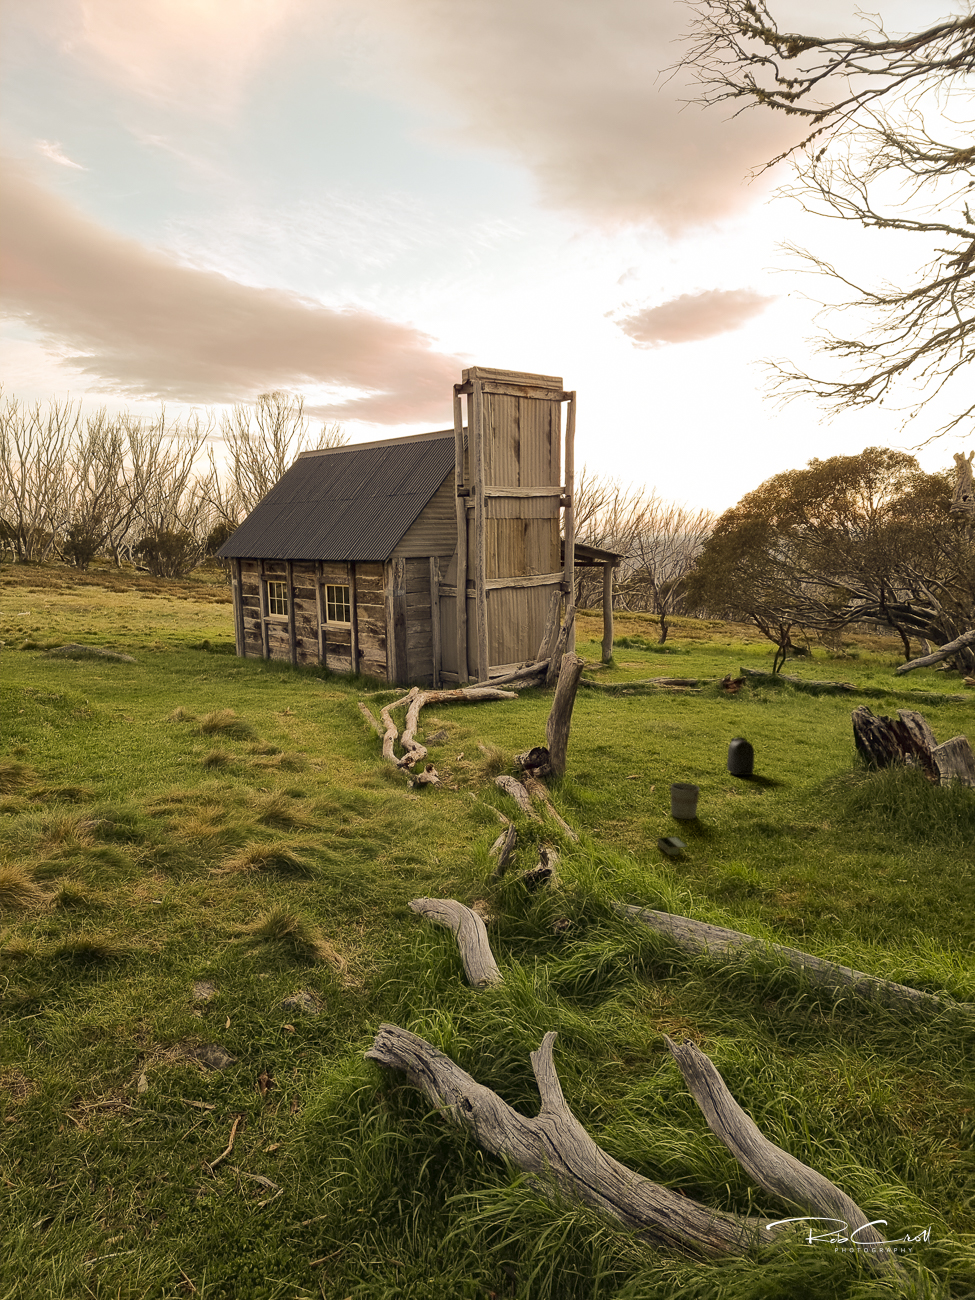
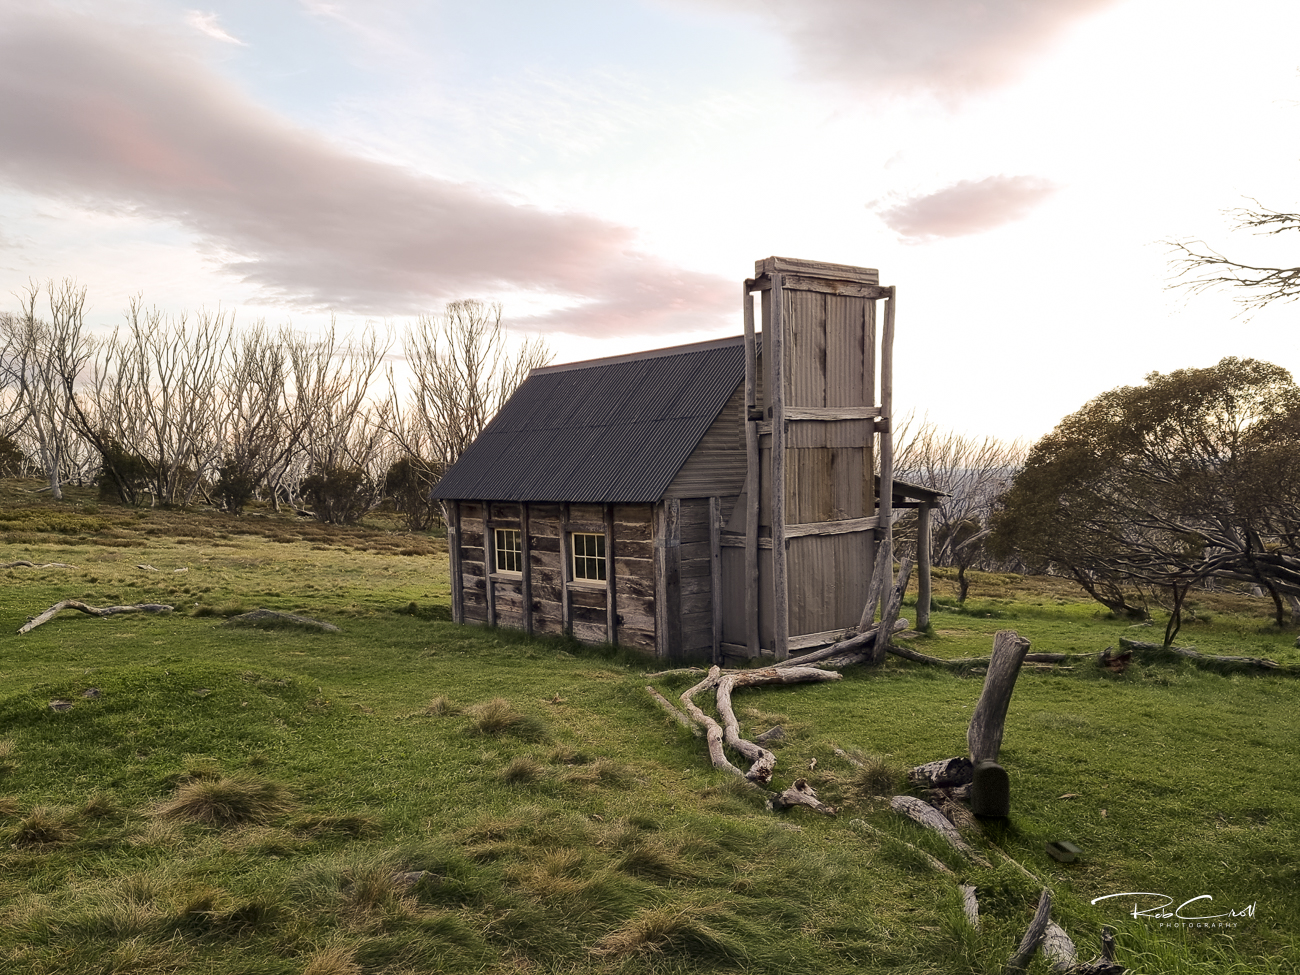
backpack: present [727,737,754,775] -> present [971,759,1010,817]
bucket: present [669,783,700,819] -> none [1050,778,1093,823]

